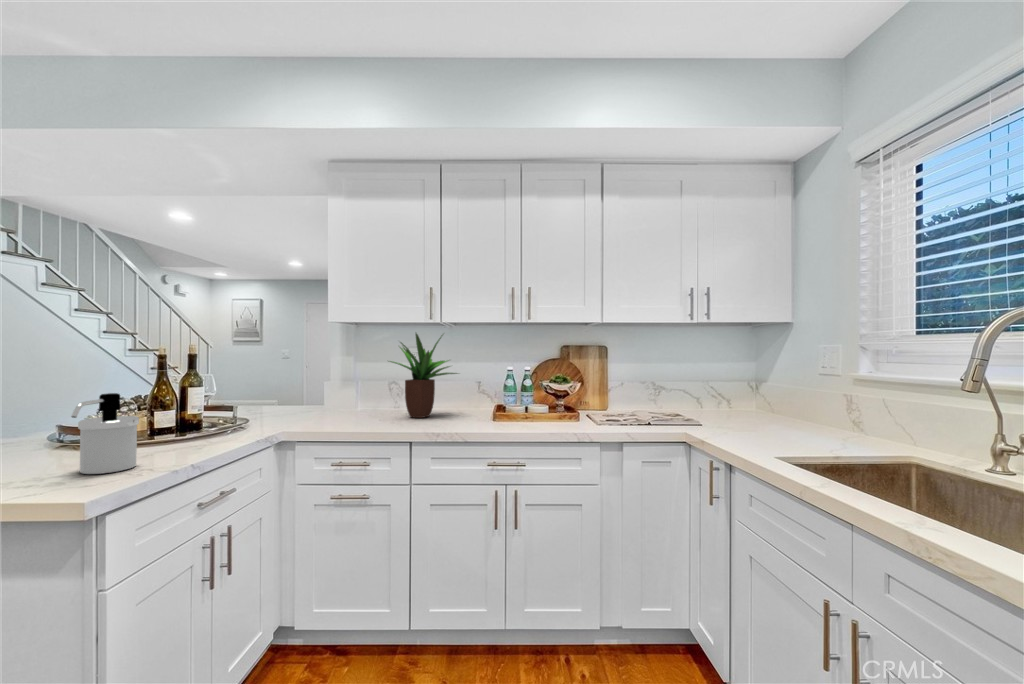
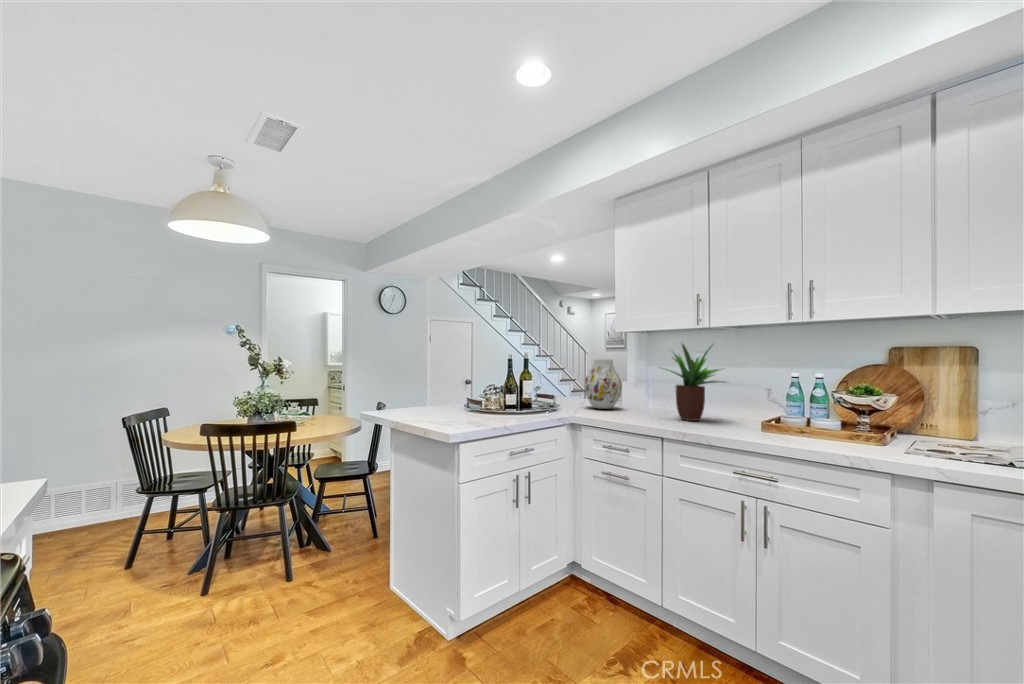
vase: none [281,353,332,417] -> present [584,359,622,409]
soap dispenser: present [72,393,139,474] -> none [447,379,481,424]

